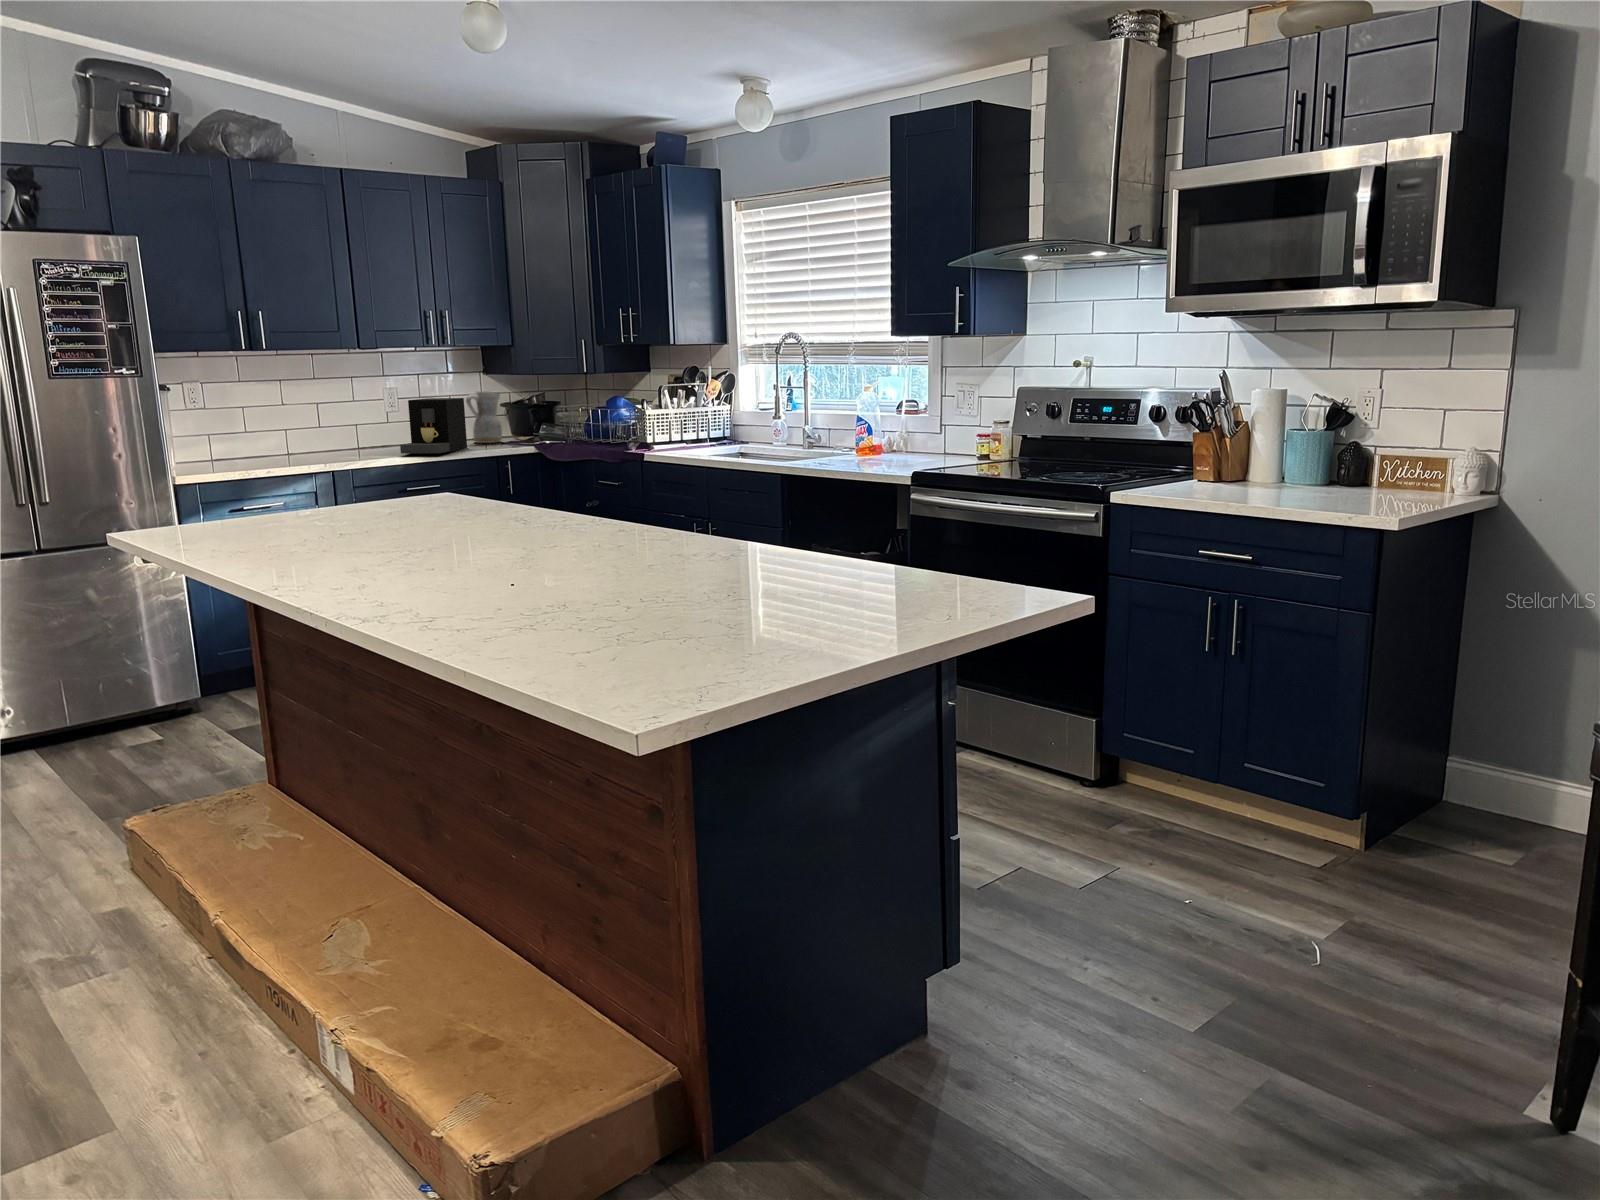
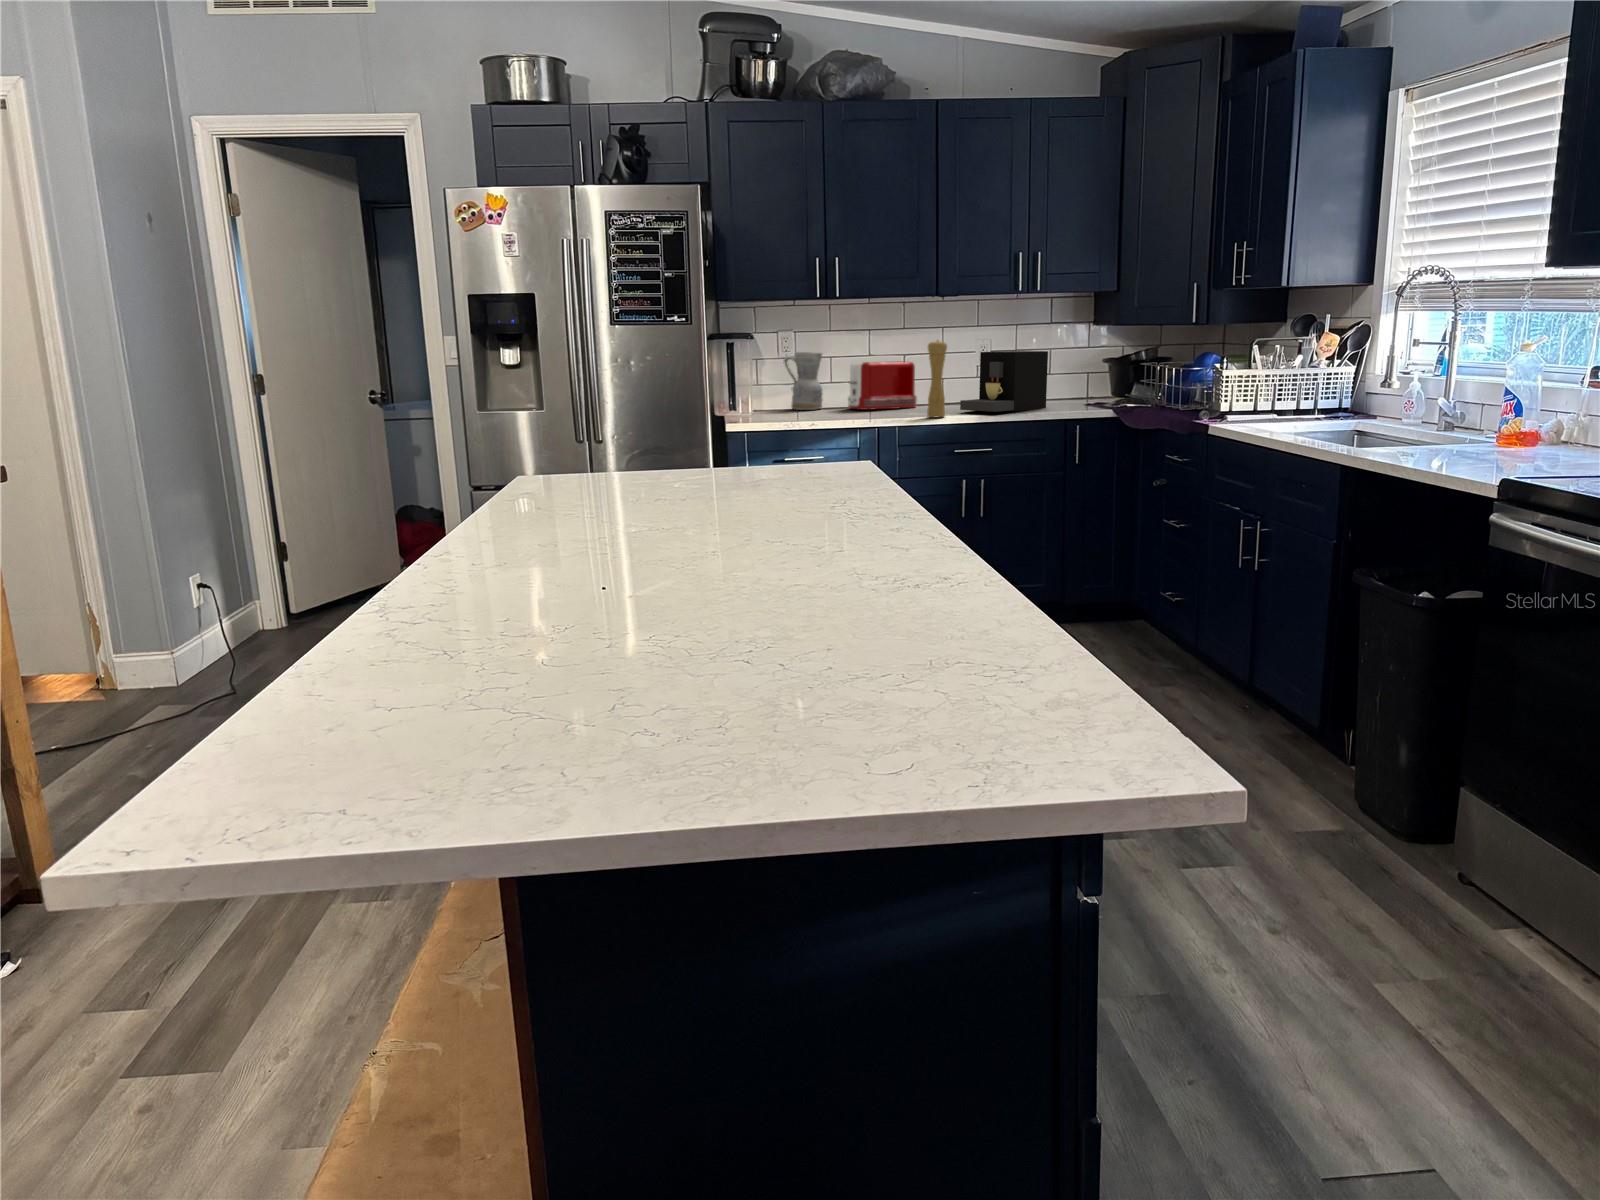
pepper mill: none [375,391,398,462] -> present [927,341,947,417]
ceramic pitcher: present [466,391,502,443] -> present [783,352,823,410]
toaster: none [272,411,341,459] -> present [848,362,917,410]

